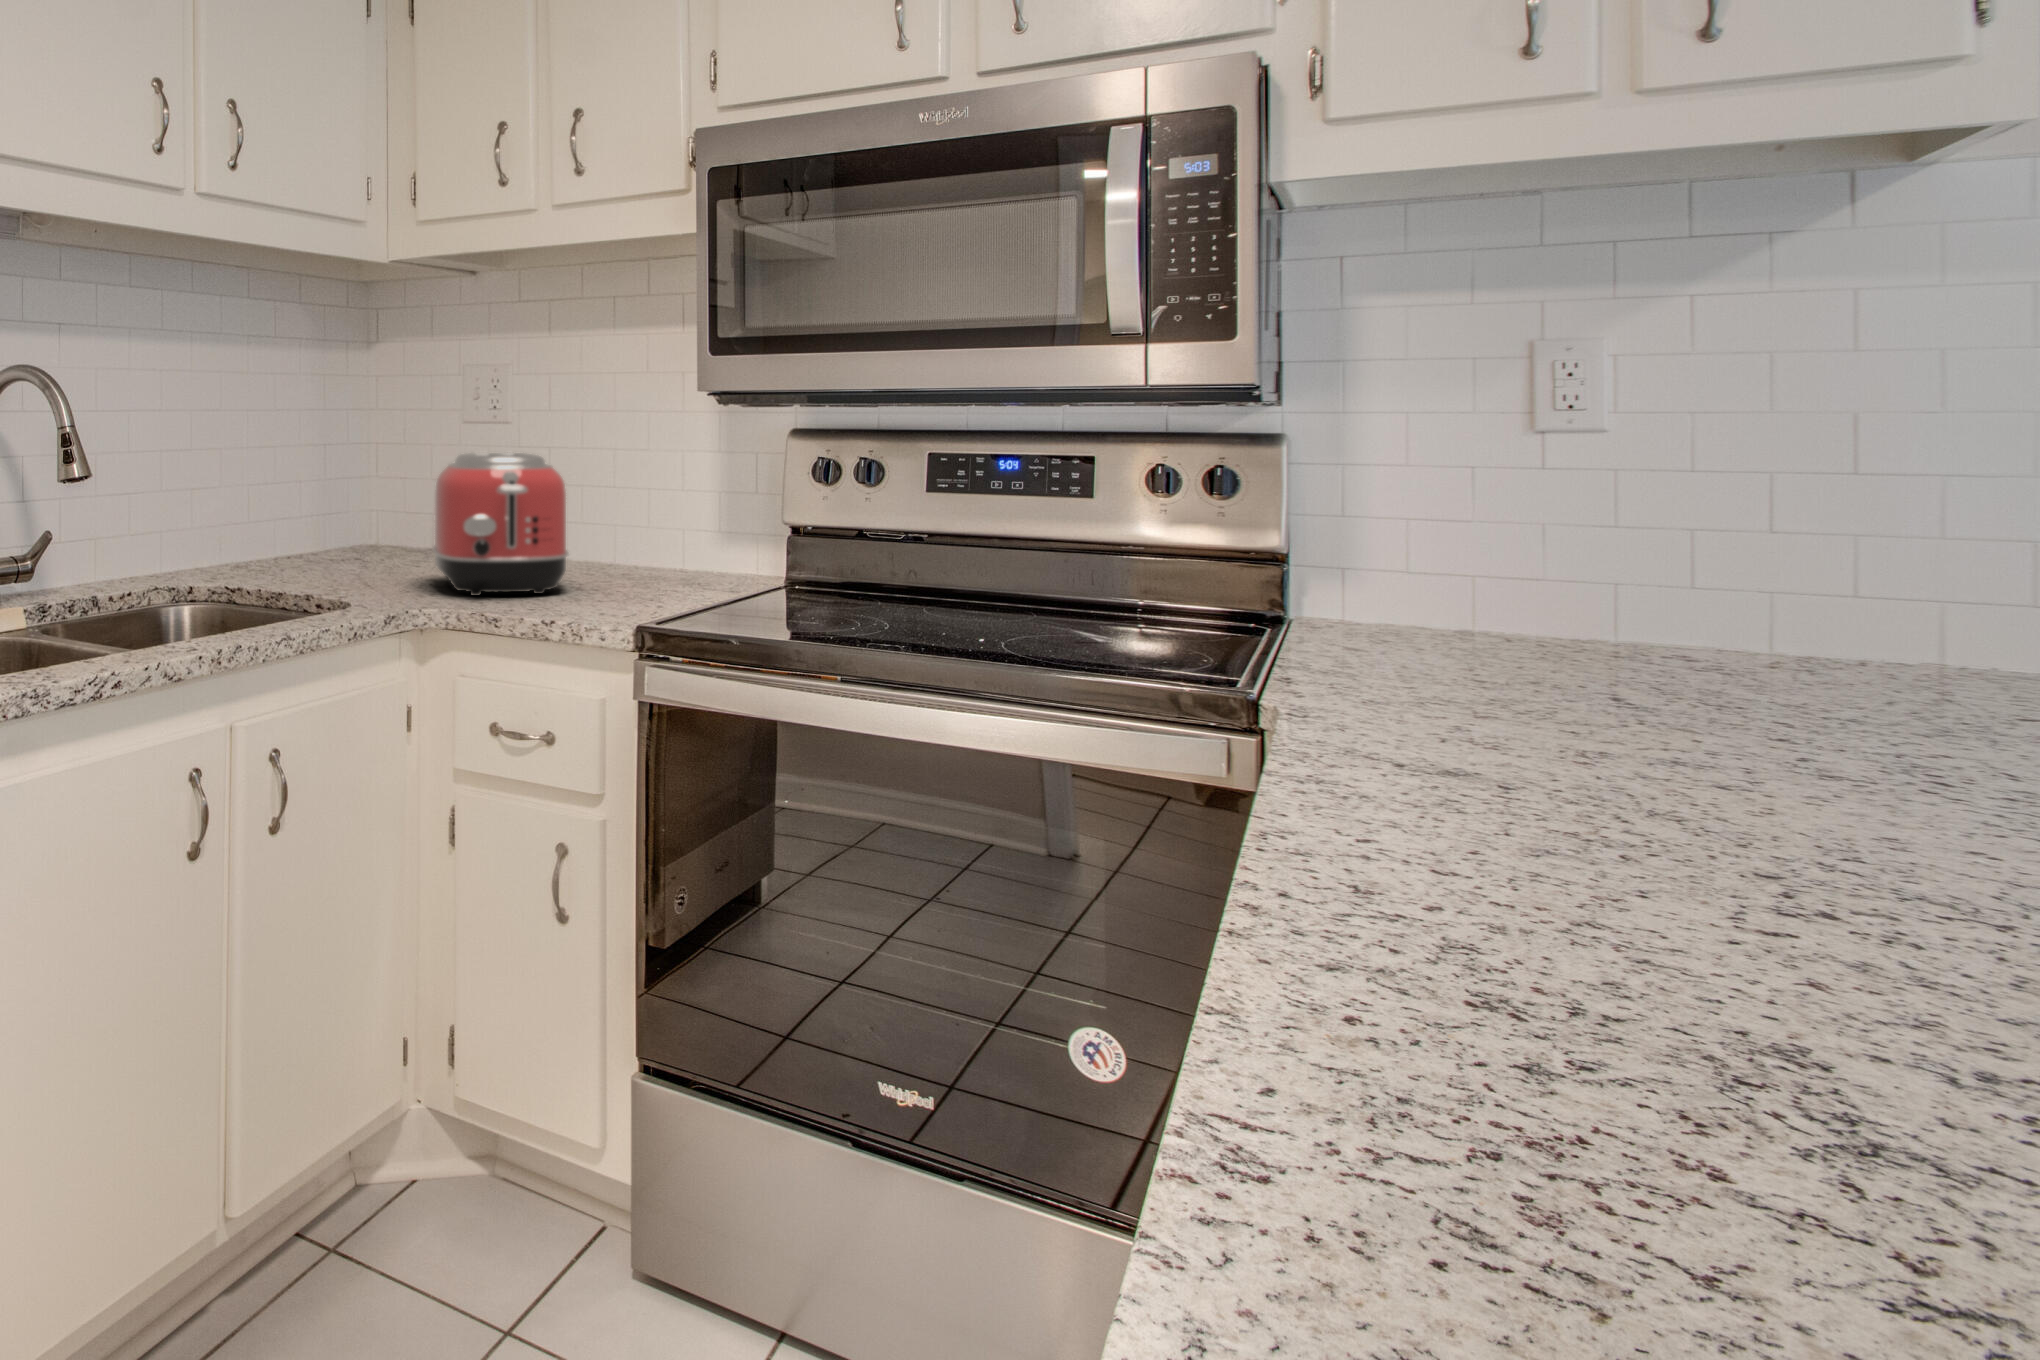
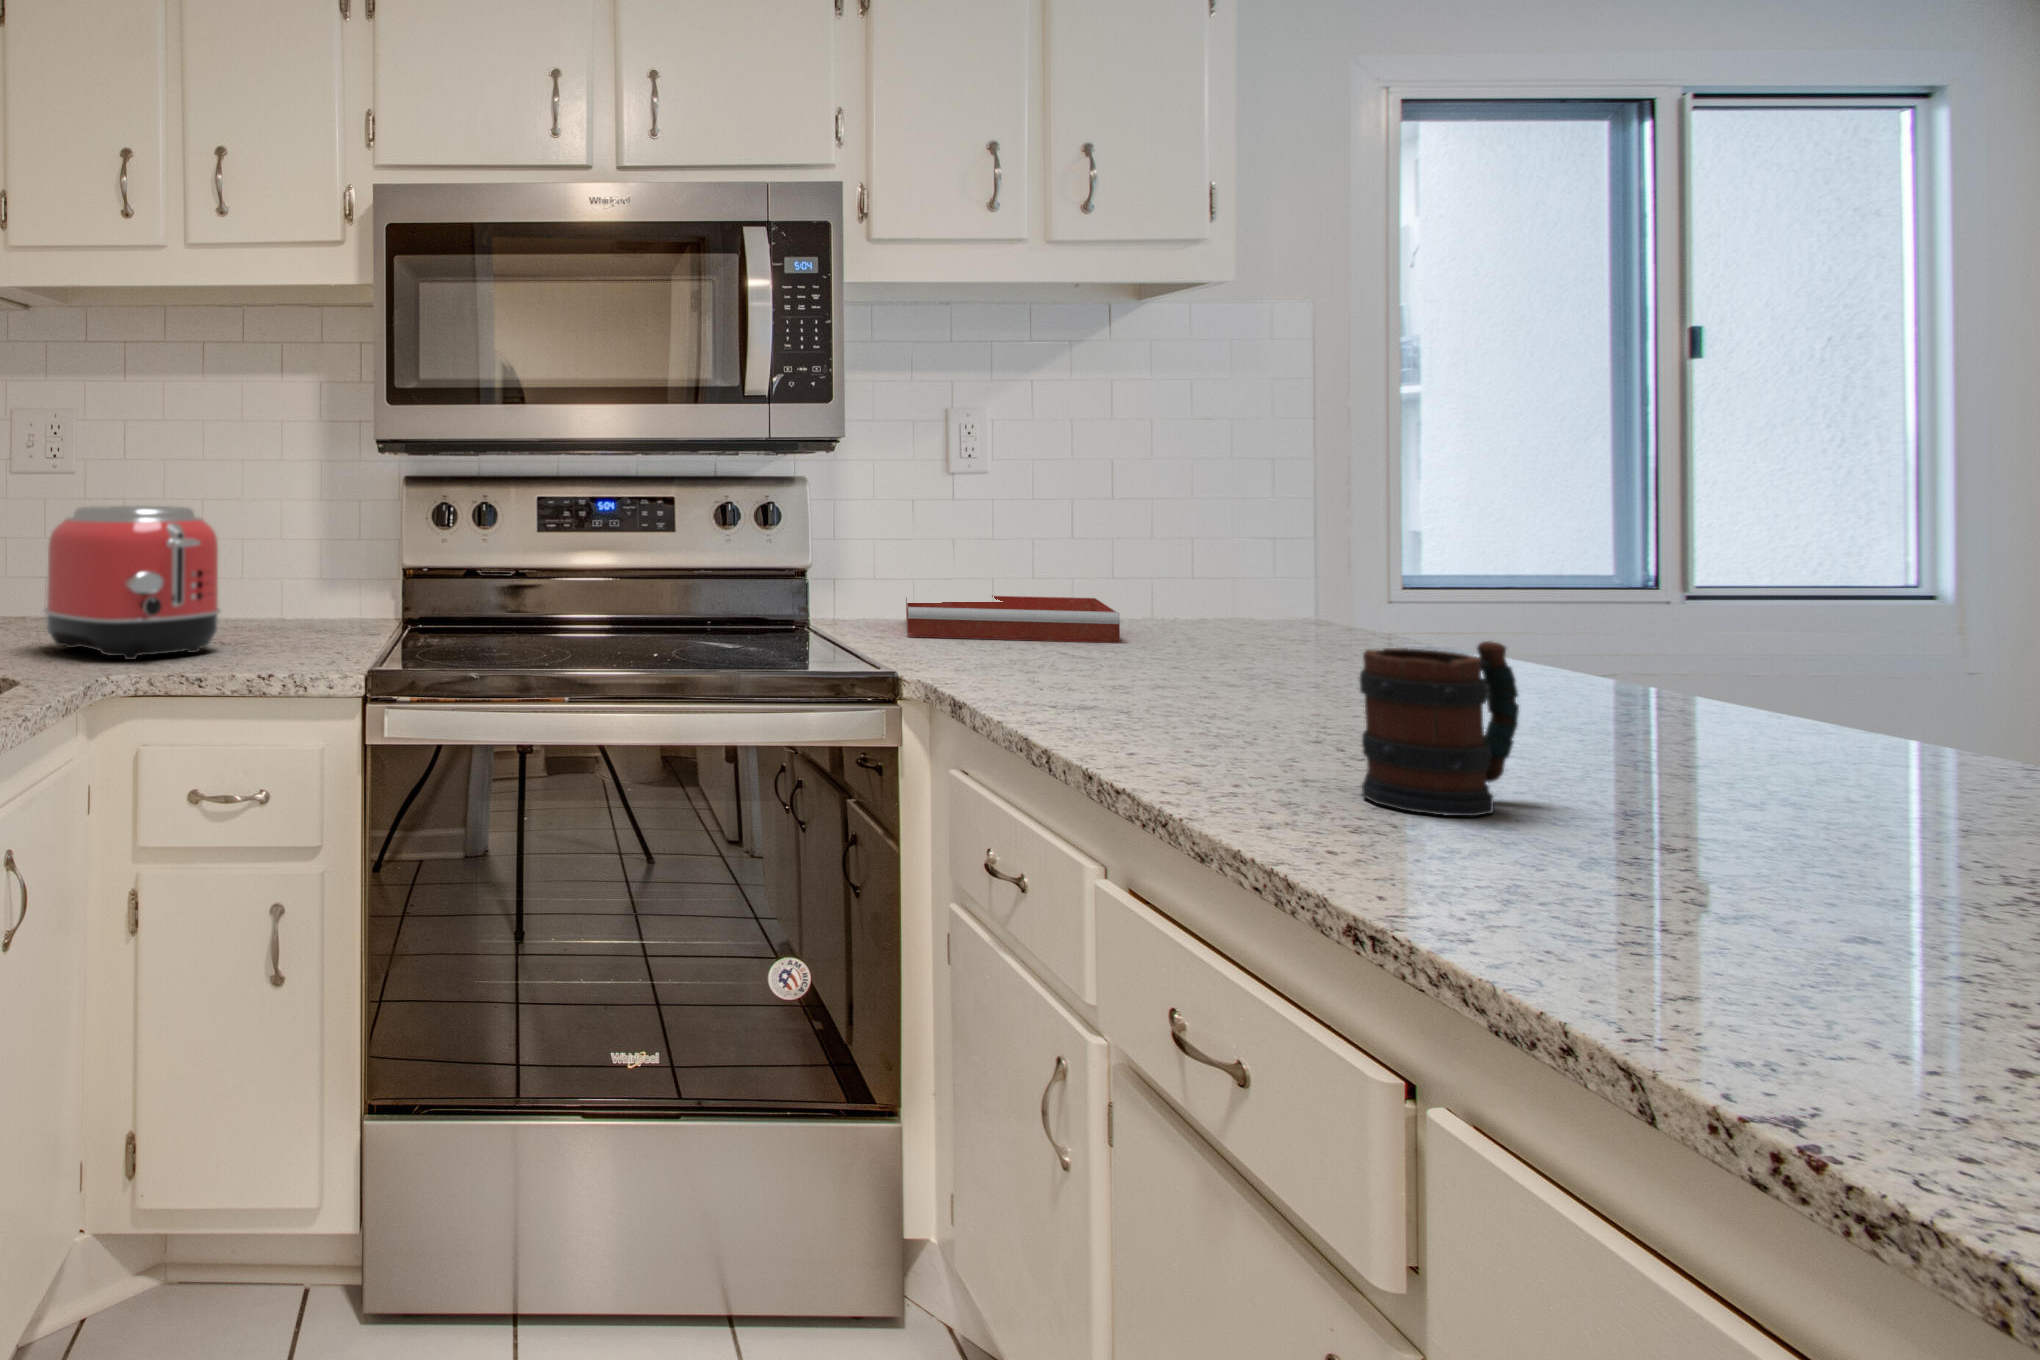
tray: none [1391,597,1807,703] -> present [906,596,1120,643]
mug: none [1382,752,1731,1081] -> present [1360,641,1519,816]

